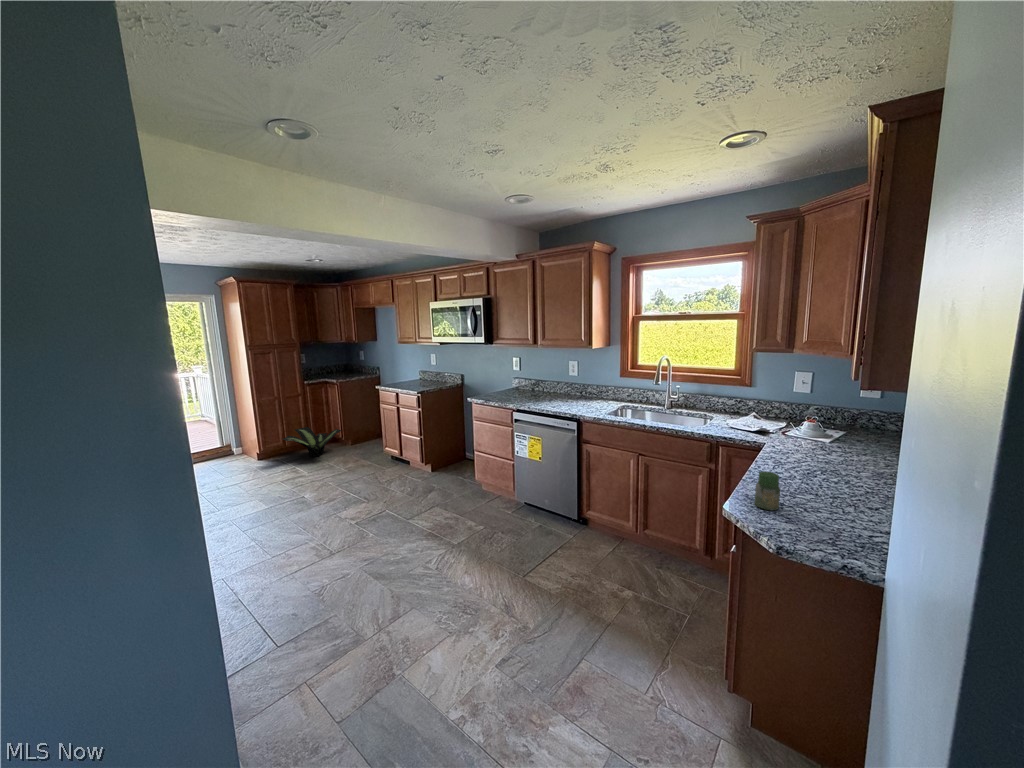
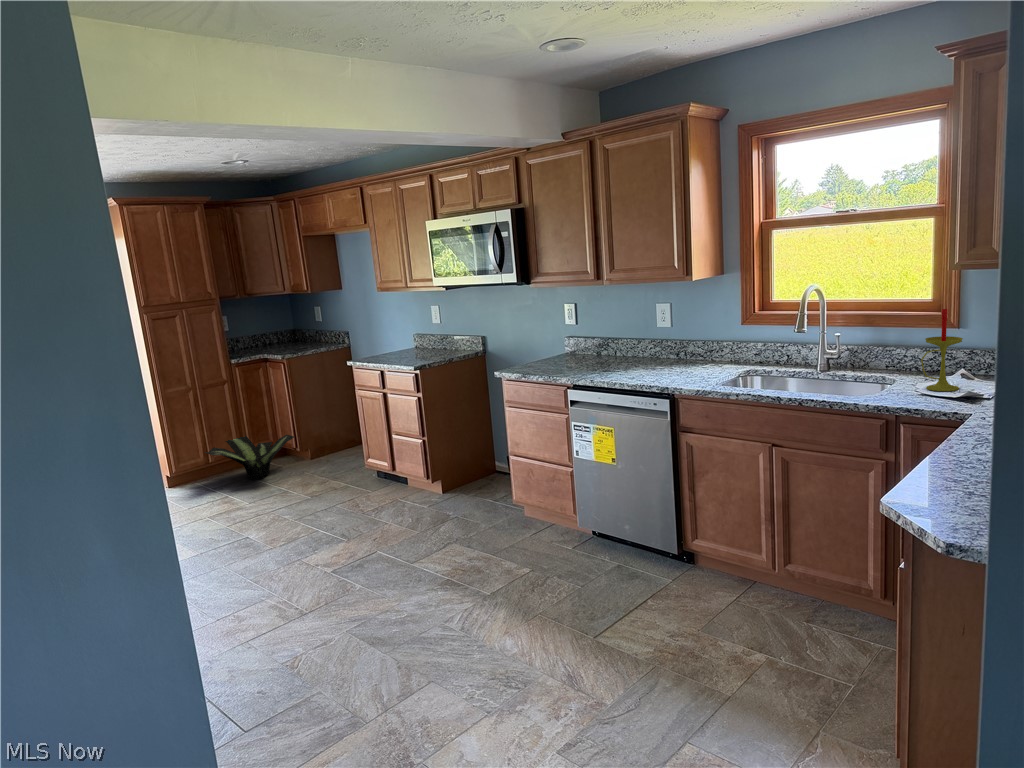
candle: none [731,374,757,426] -> present [921,309,963,391]
jar: present [755,471,780,510] -> none [924,446,960,501]

